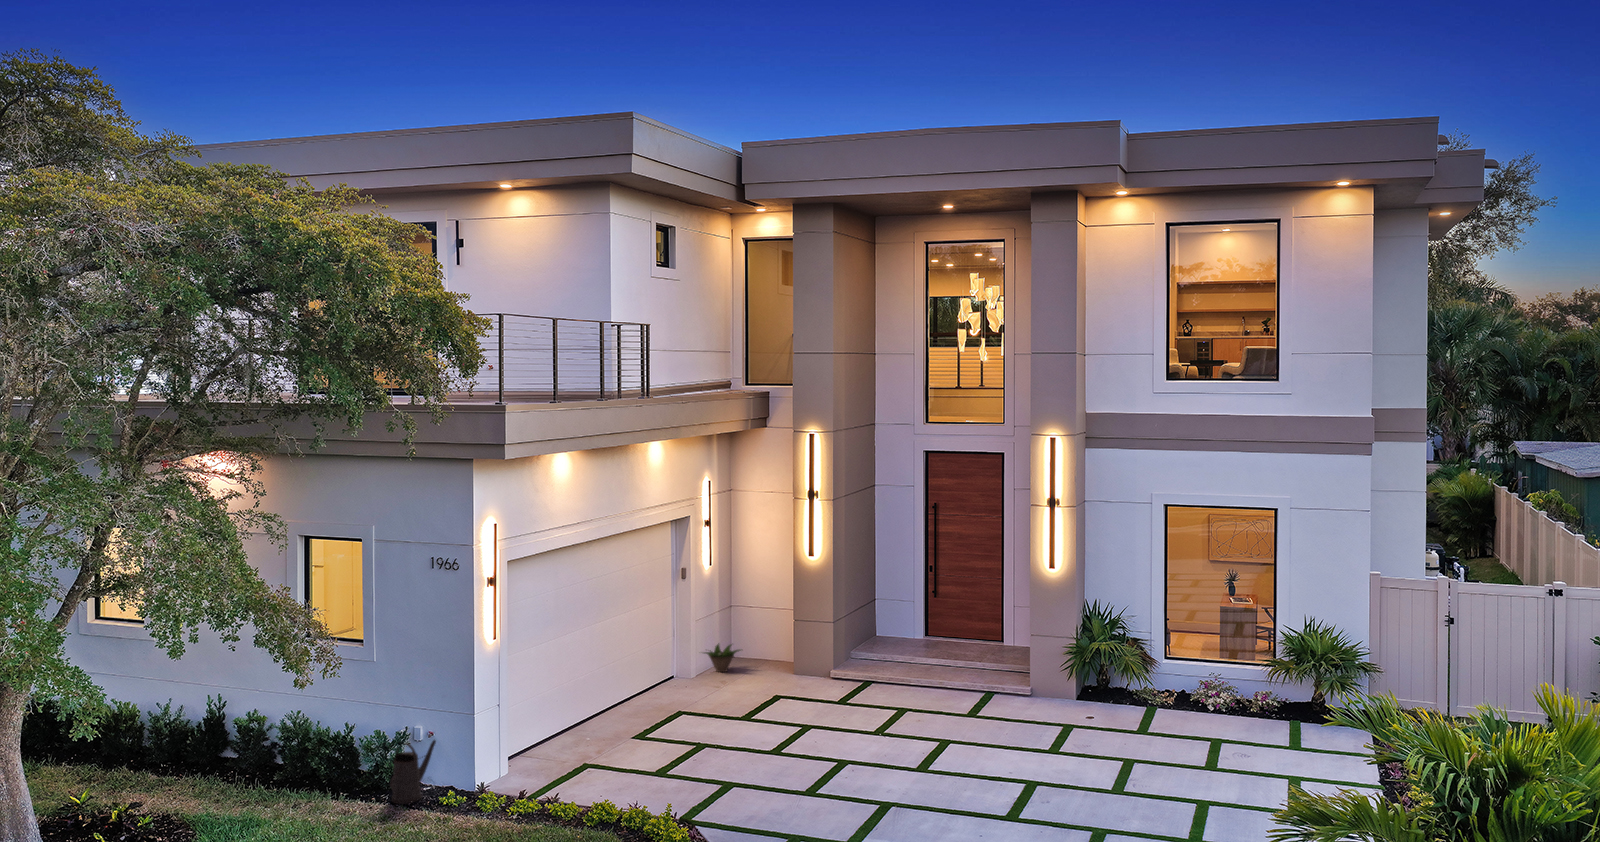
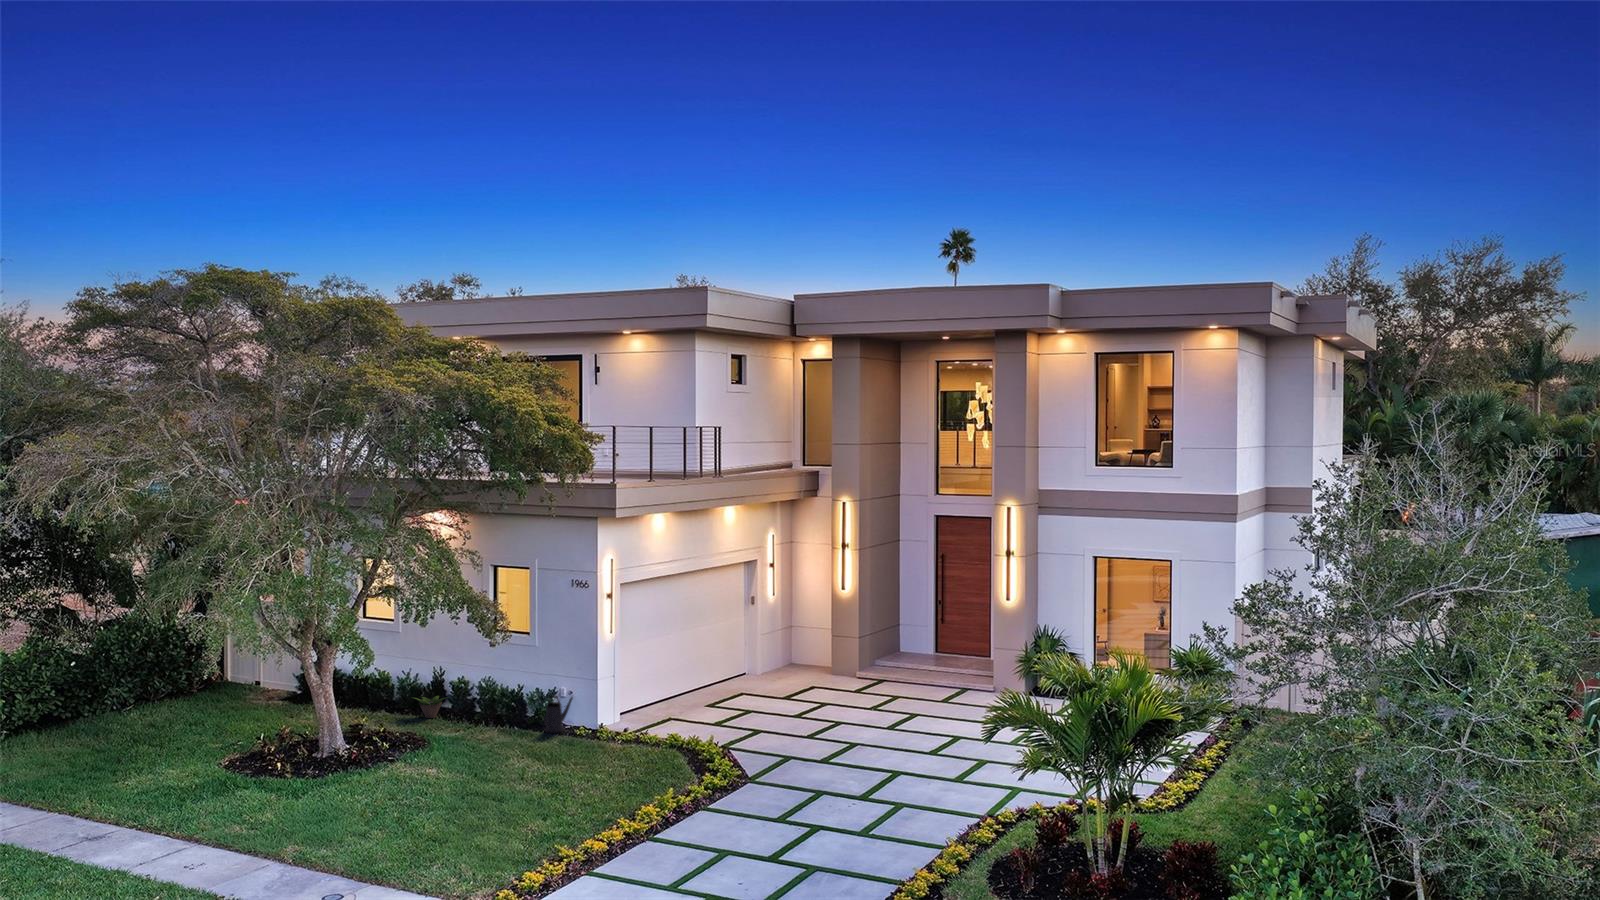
decorative plant: present [705,643,740,672] -> present [414,696,448,718]

